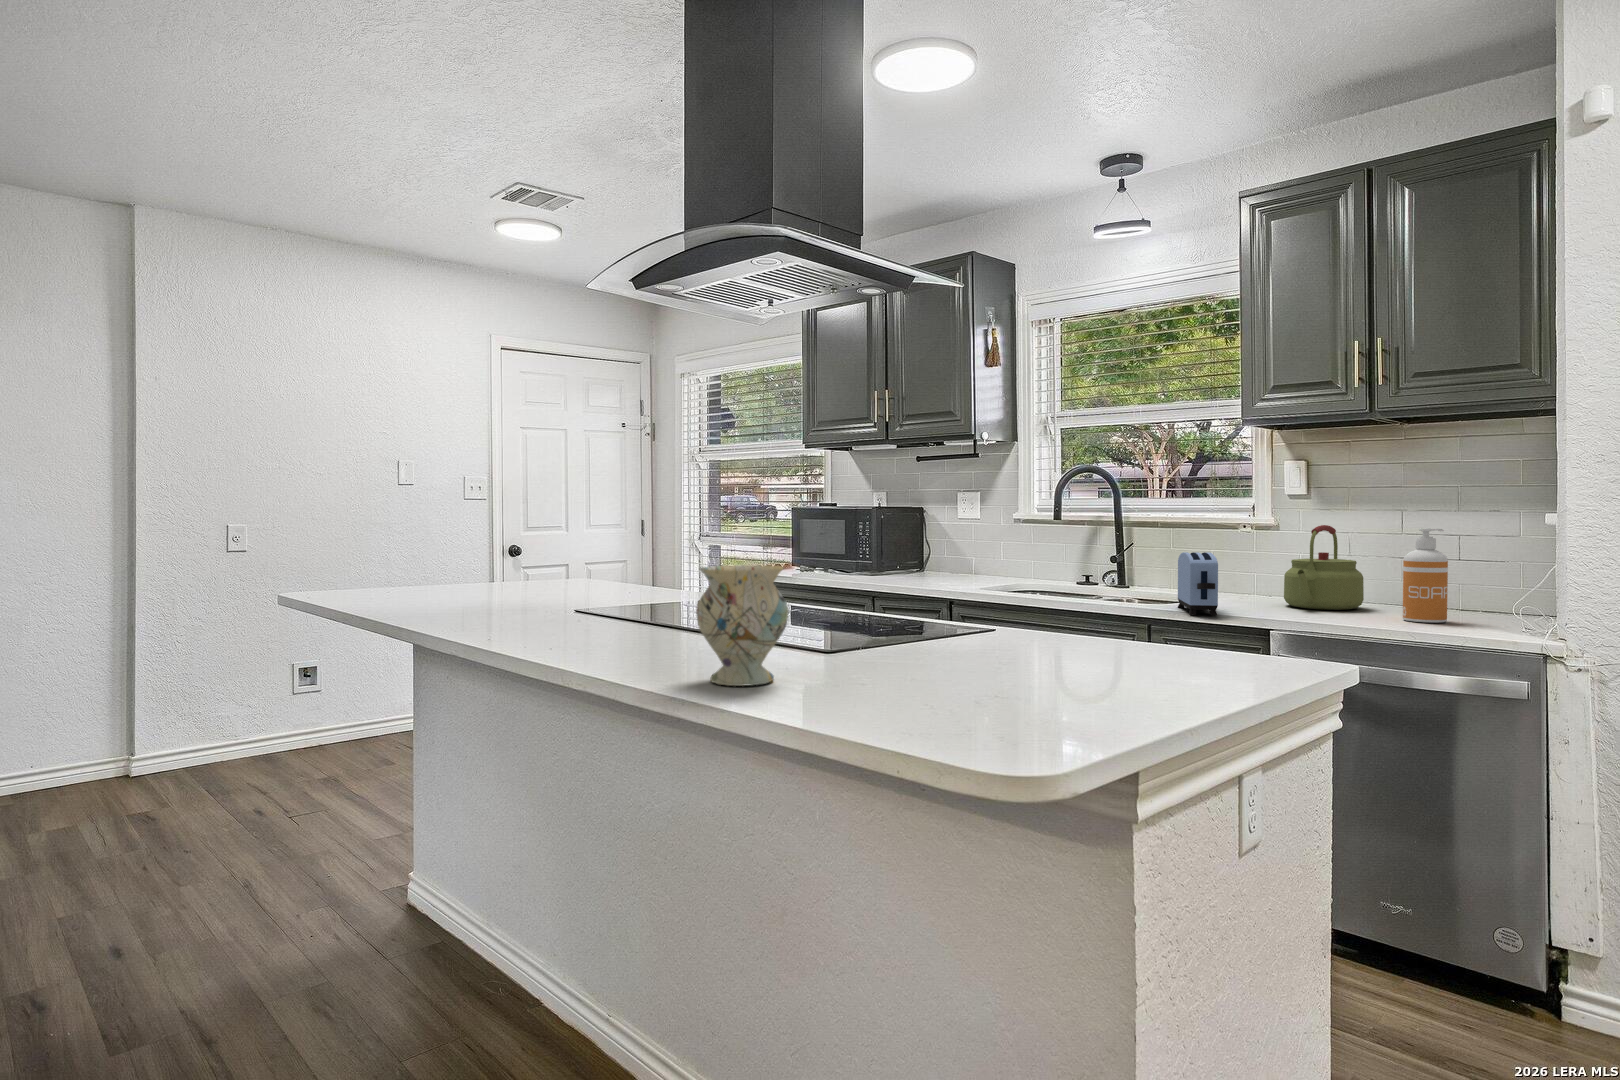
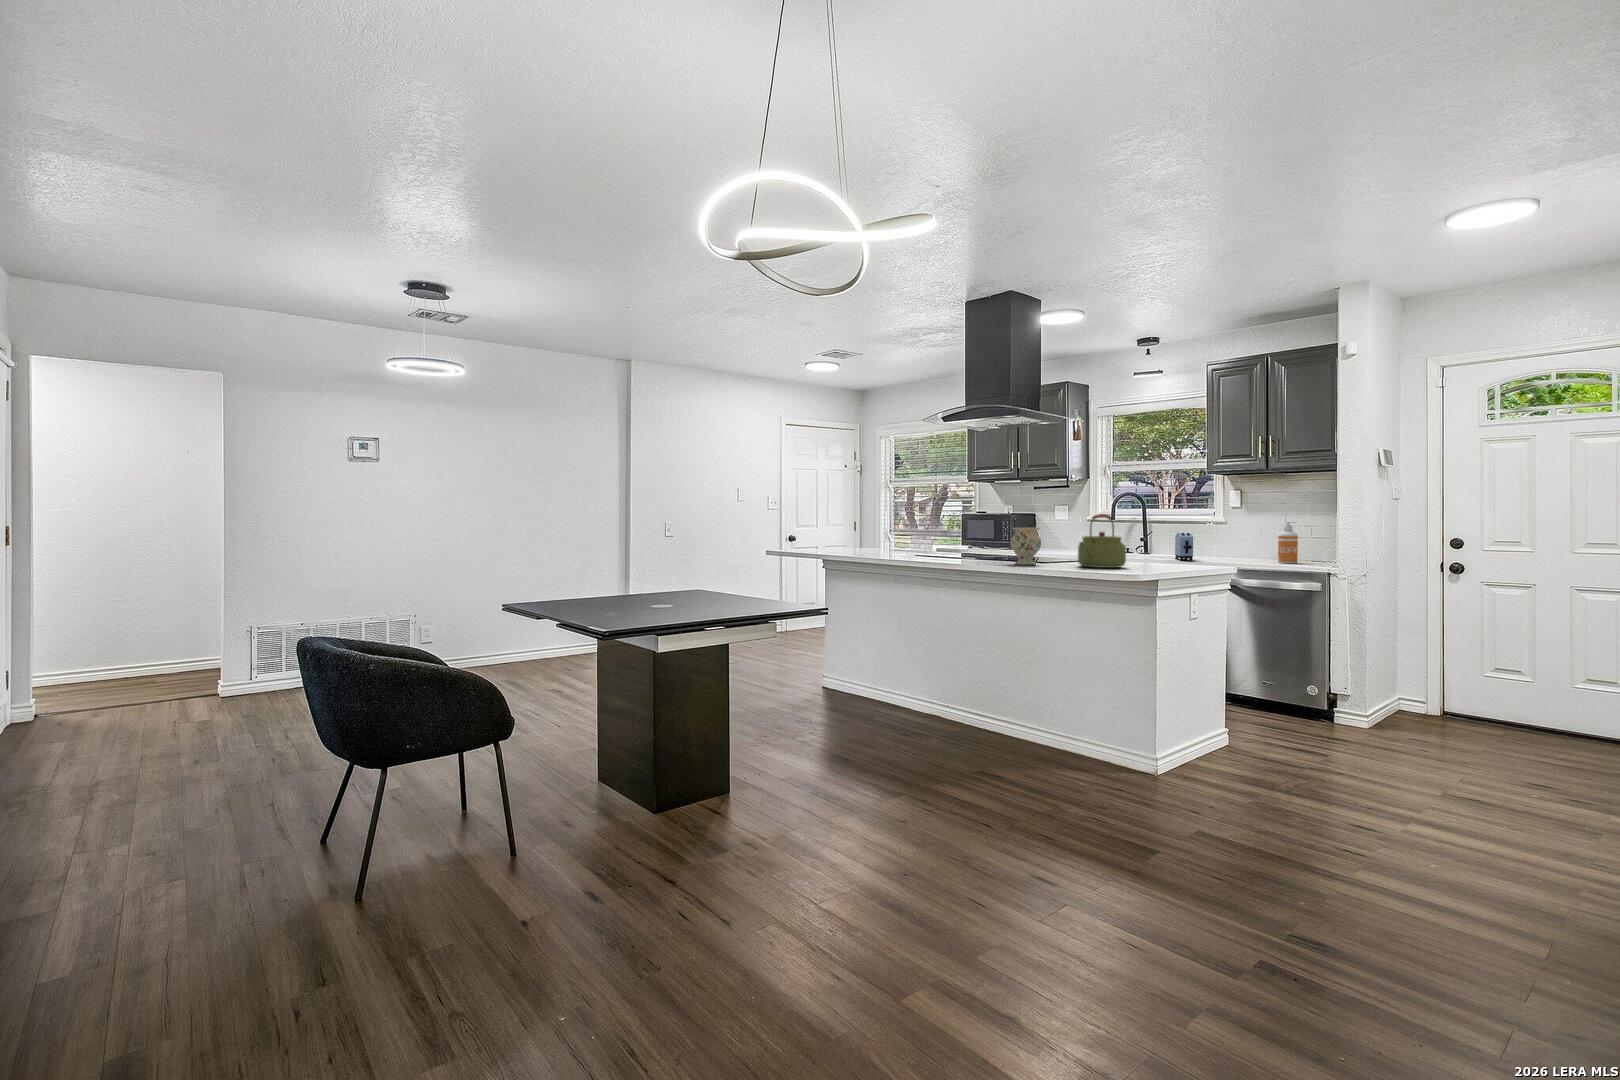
kettle: present [1284,525,1364,610] -> present [1078,514,1126,568]

